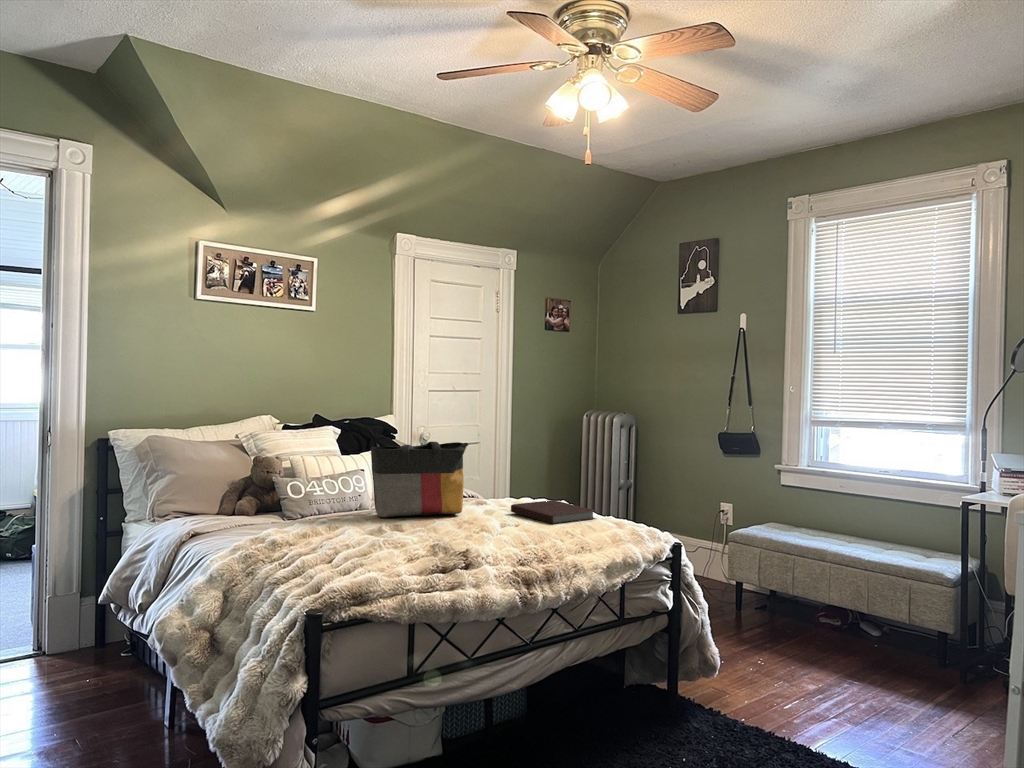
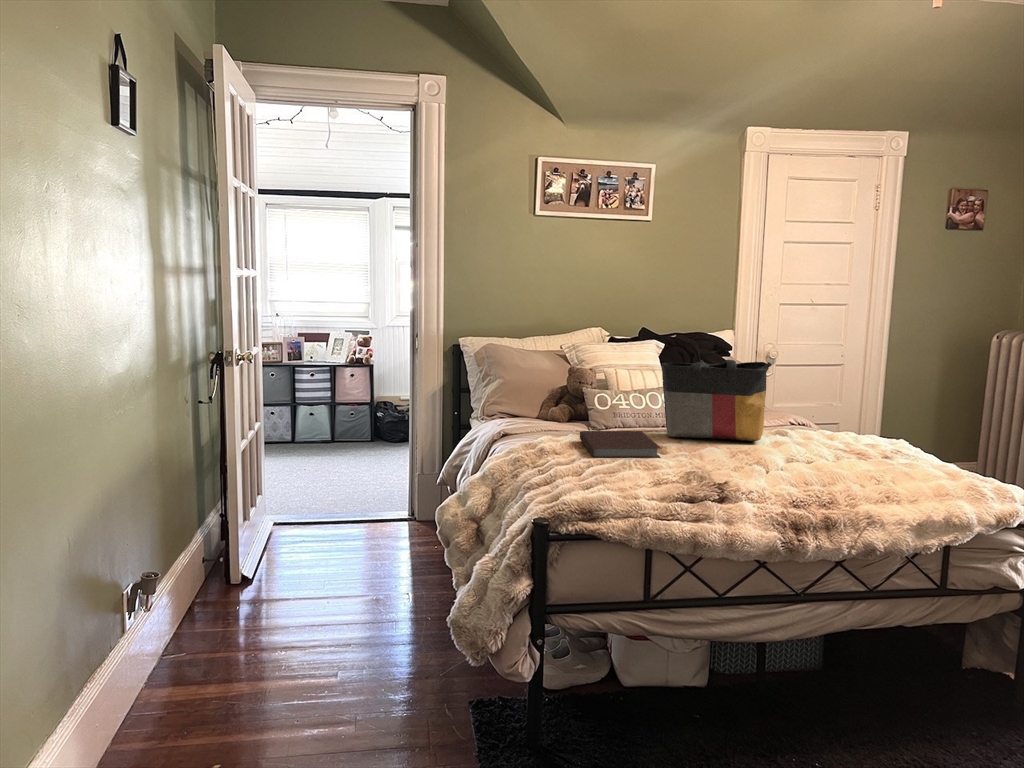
notebook: present [511,500,596,524] -> present [580,431,661,458]

